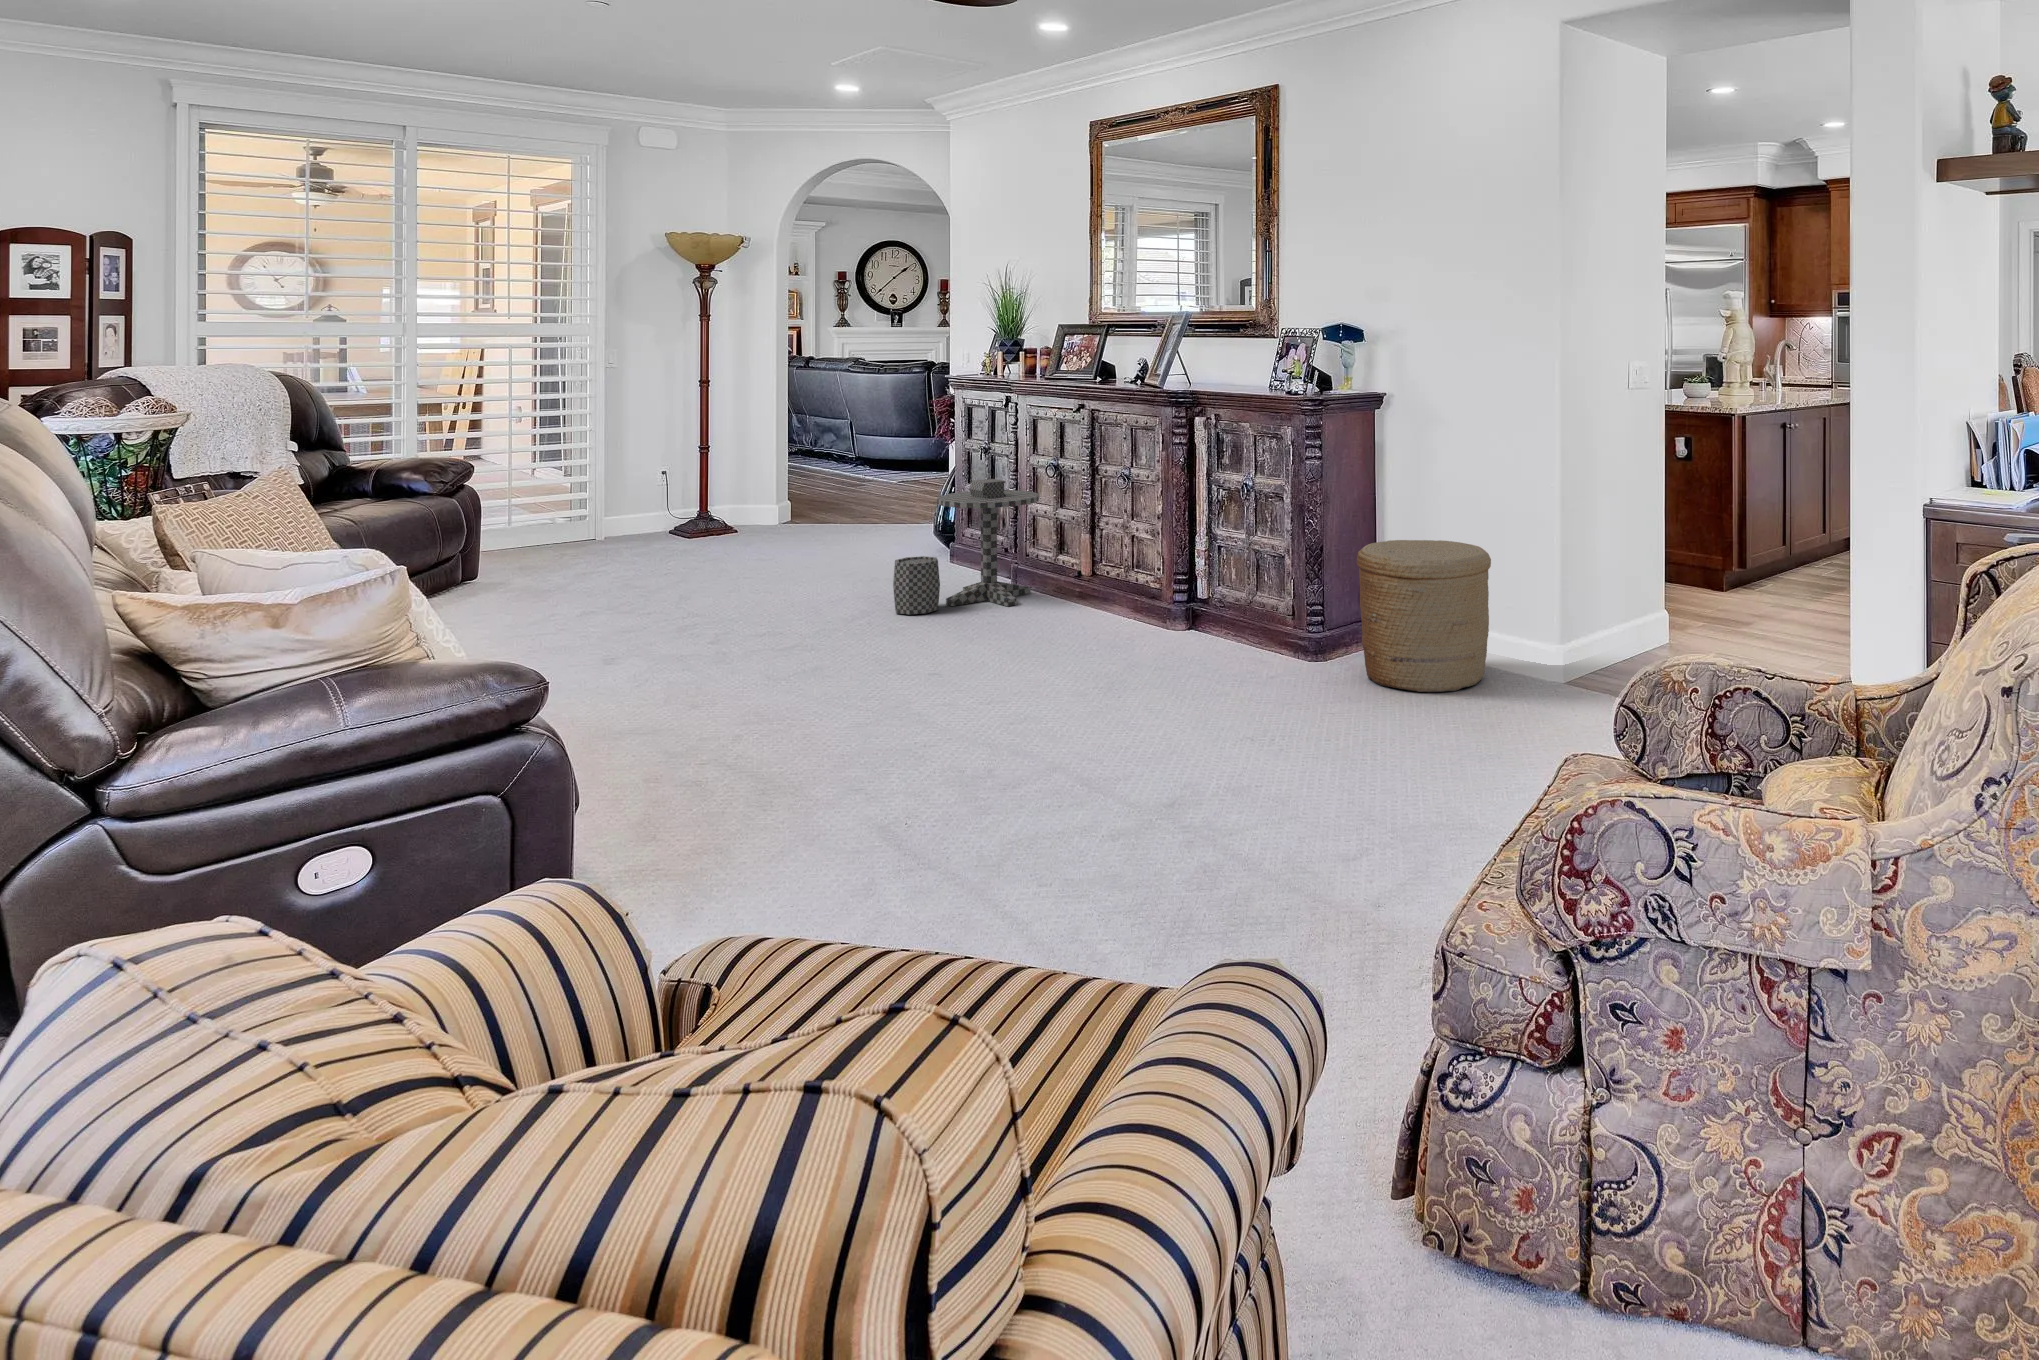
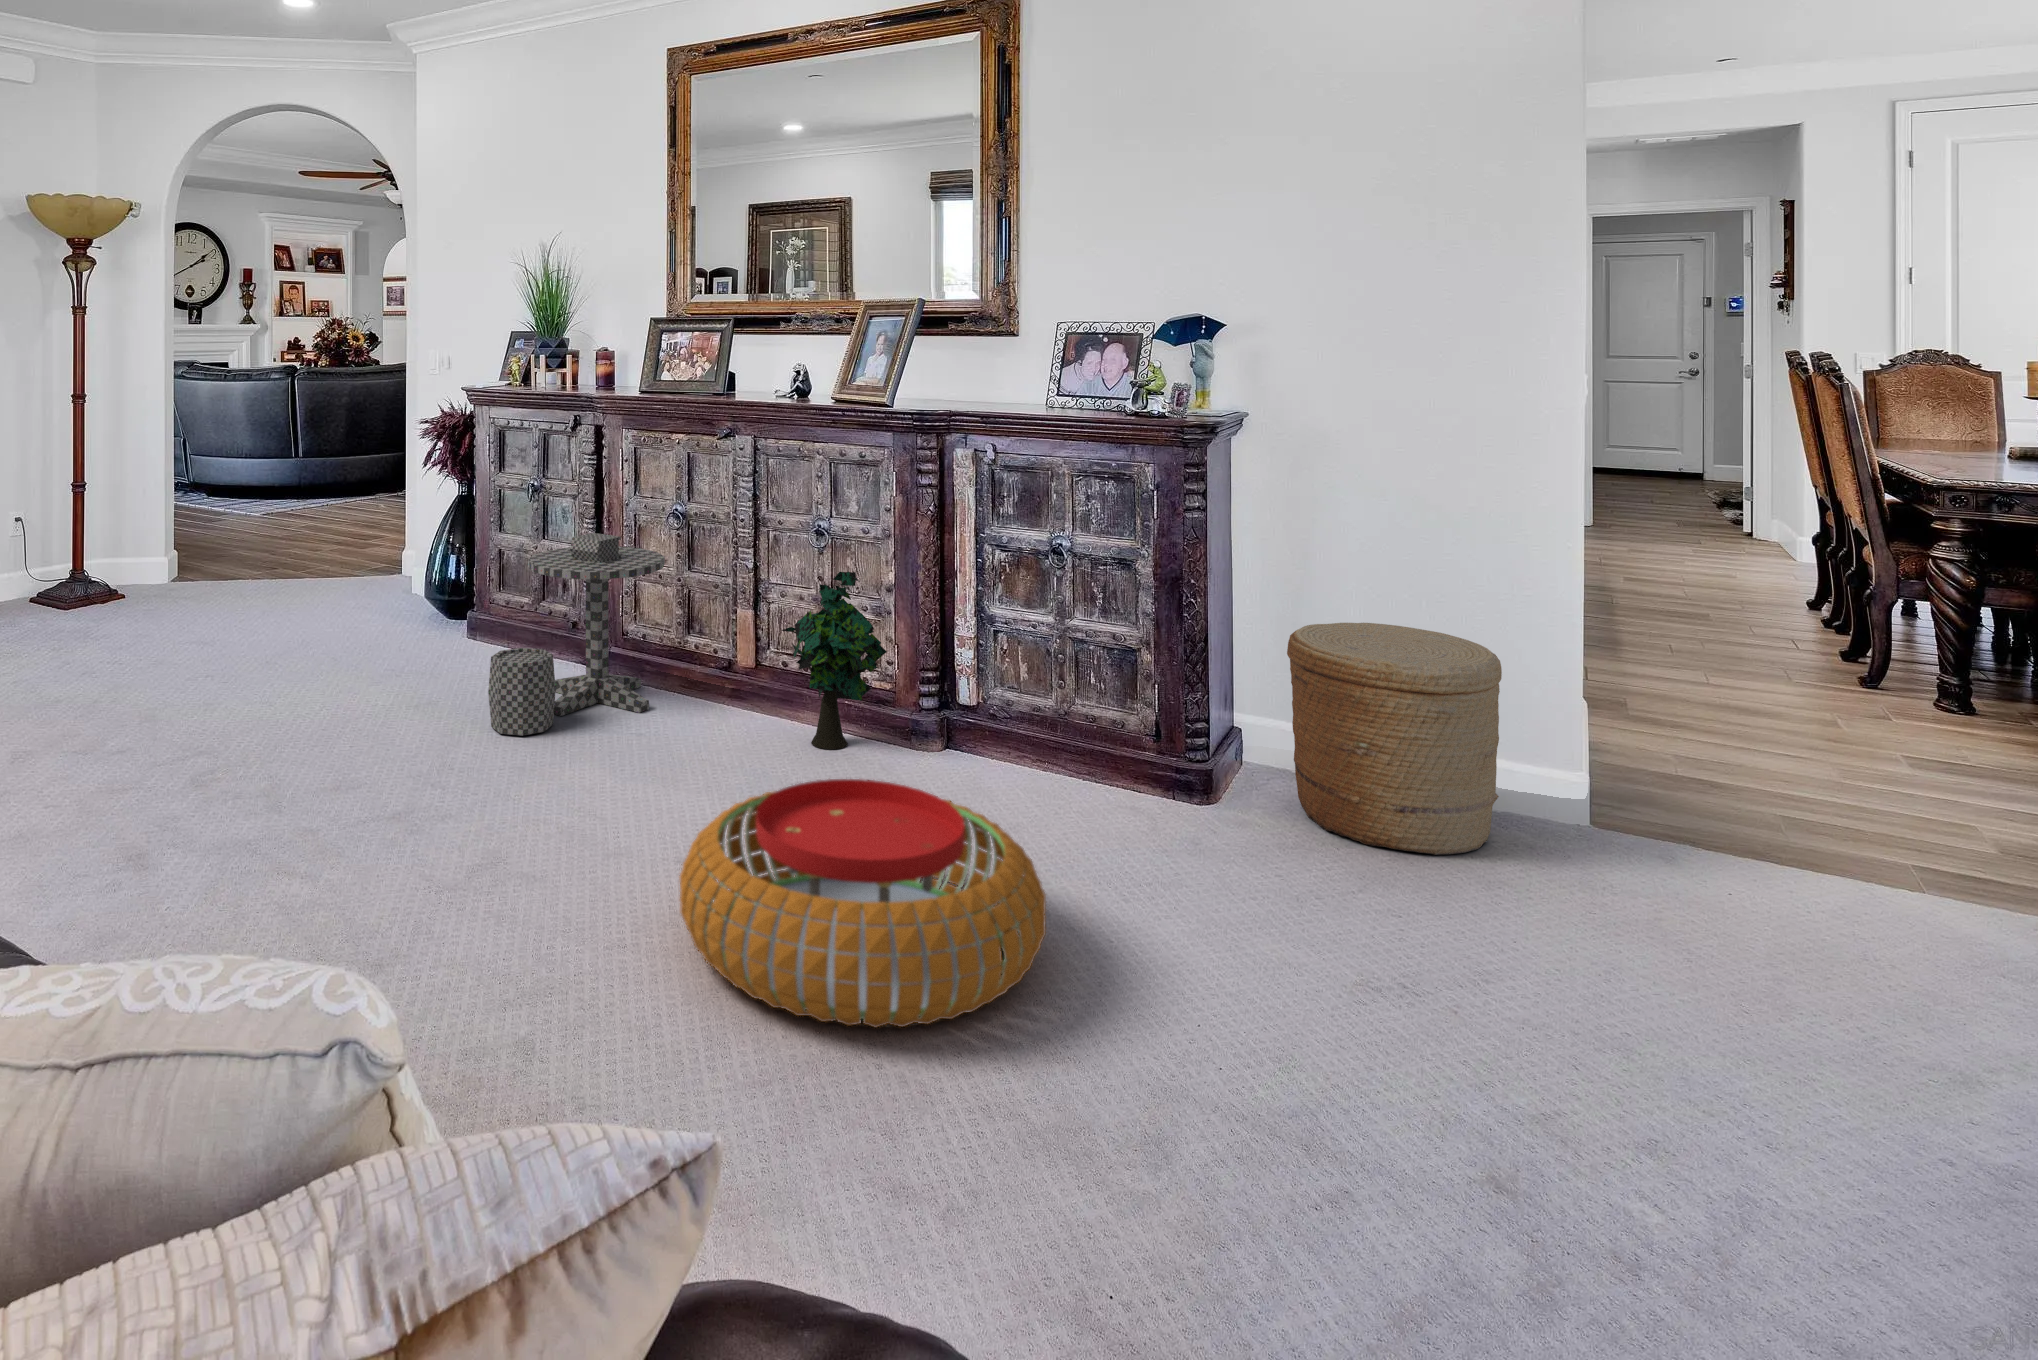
decorative plant: none [1081,502,1150,629] -> present [782,572,887,749]
pouf: none [850,616,1084,740] -> present [680,779,1046,1027]

